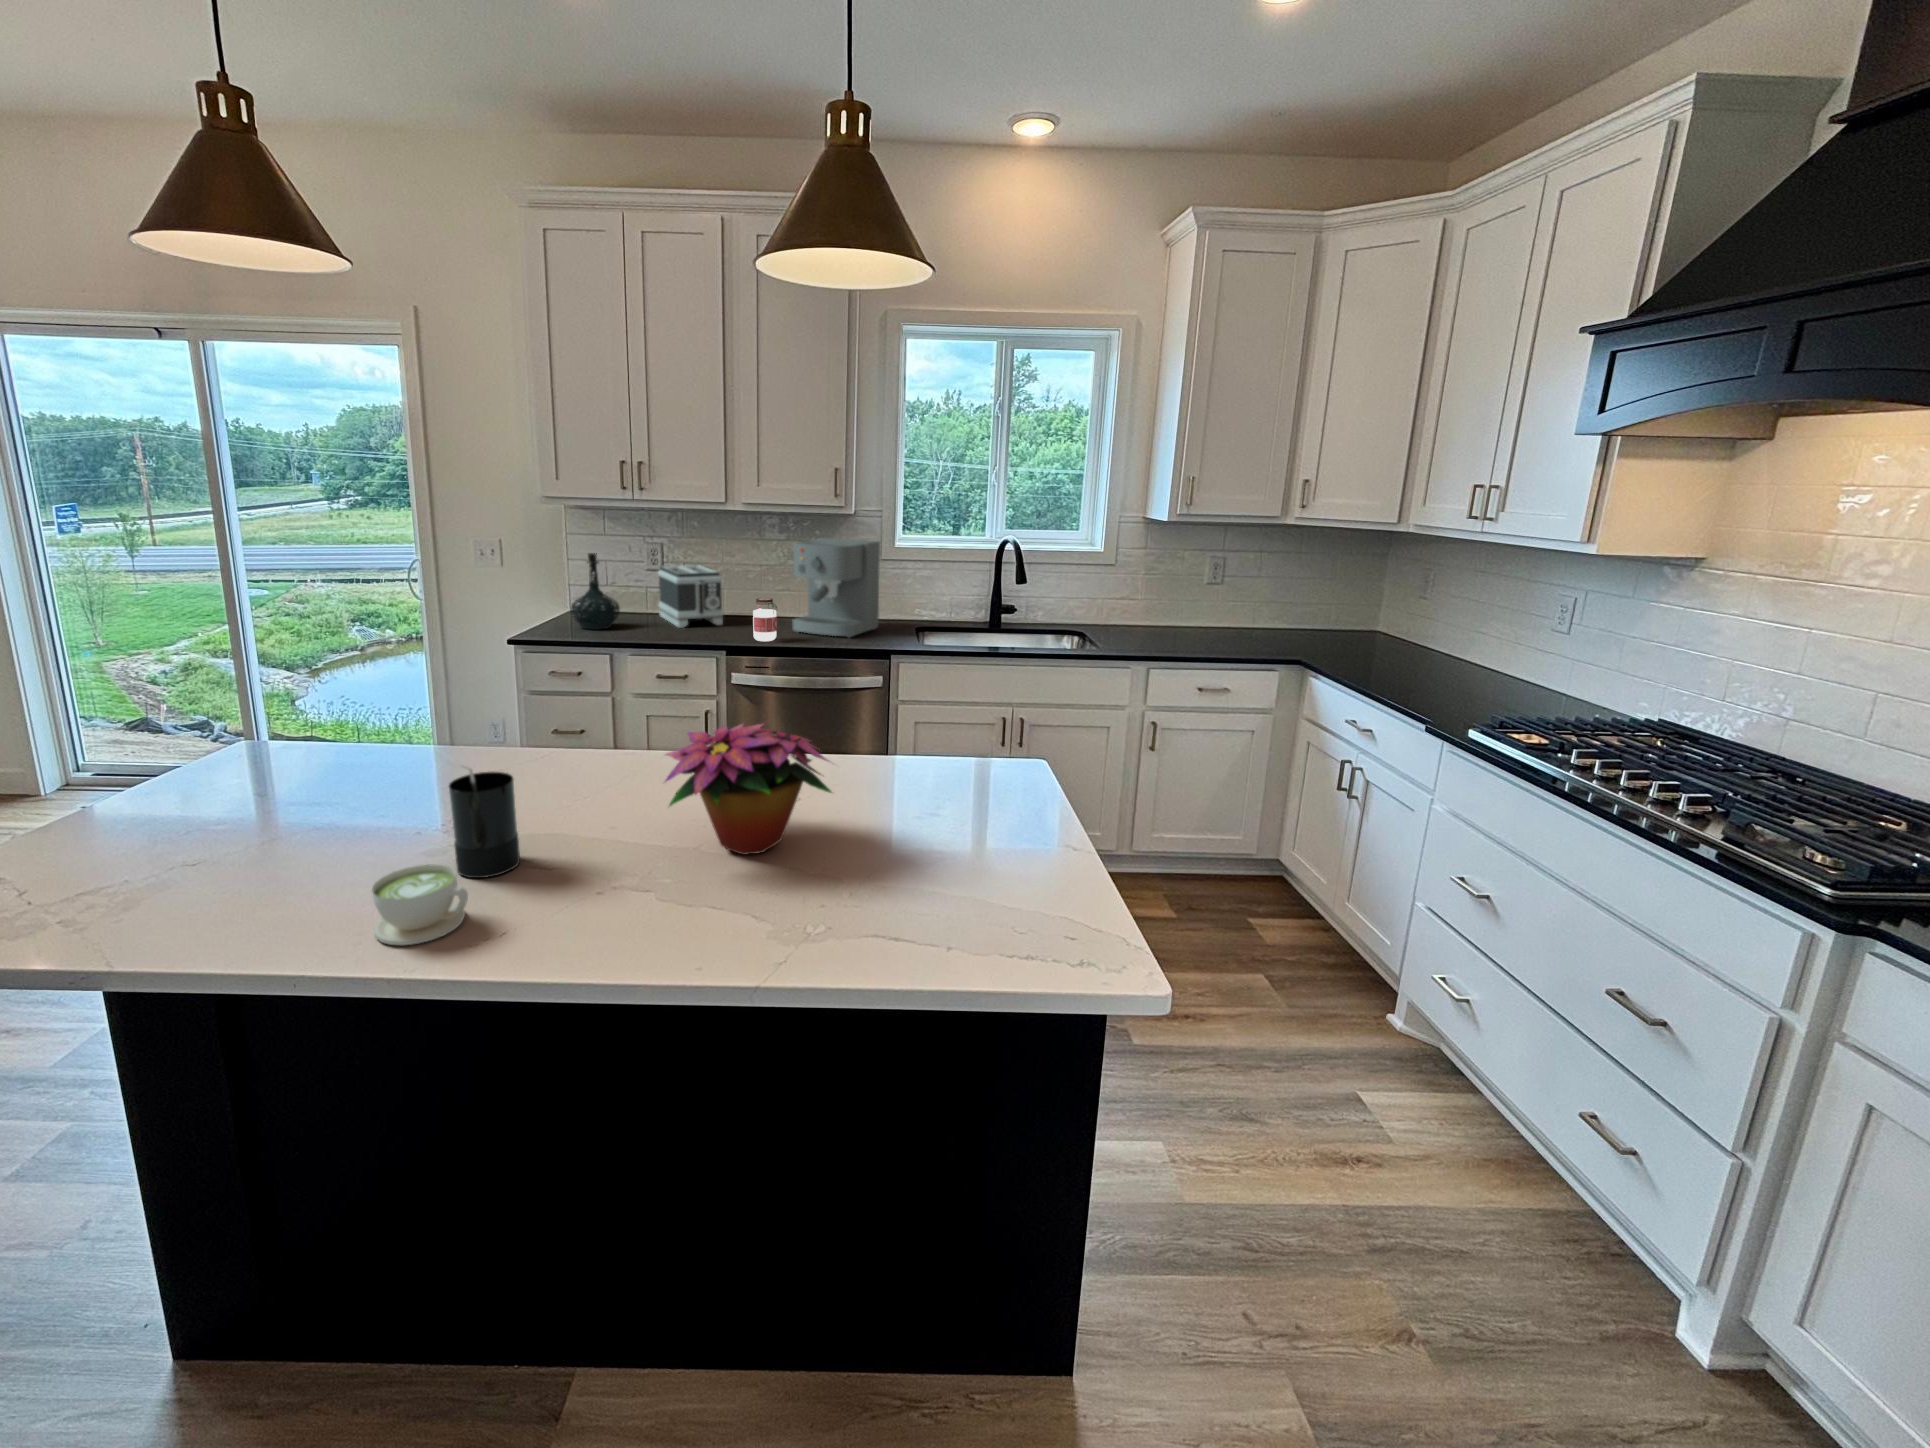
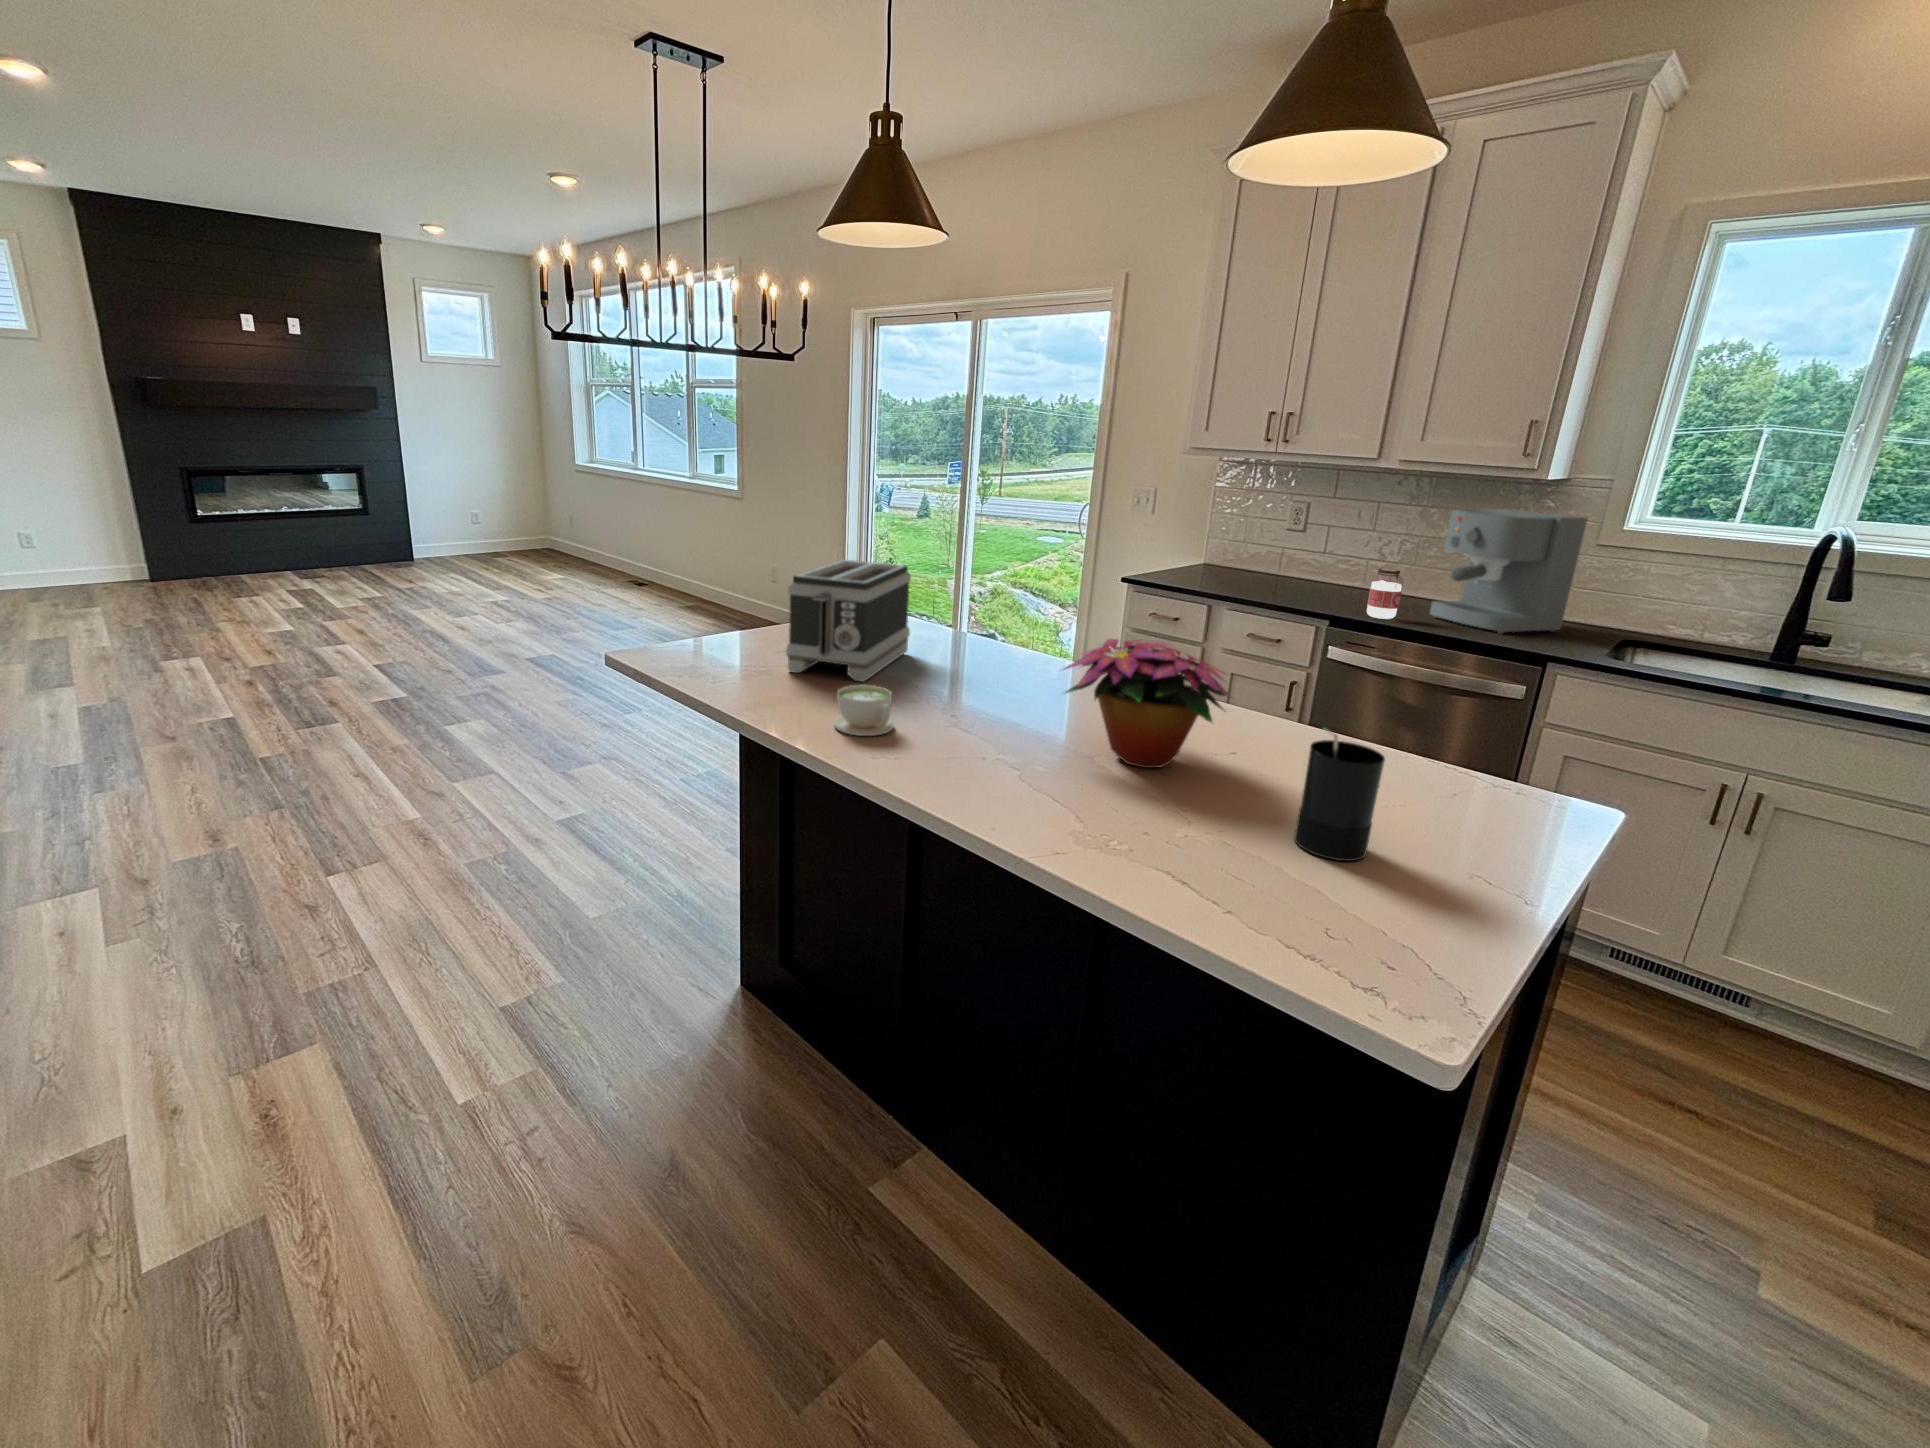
bottle: present [571,553,620,630] -> none [1189,505,1238,582]
toaster: present [658,565,723,628] -> present [786,560,911,682]
candle: present [449,766,520,878] -> present [1294,728,1385,861]

